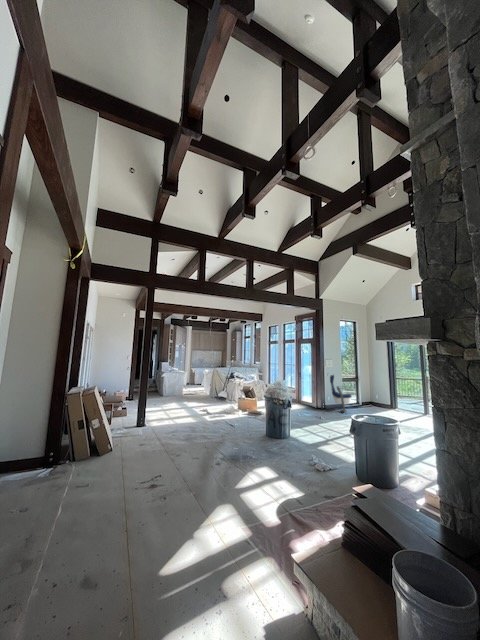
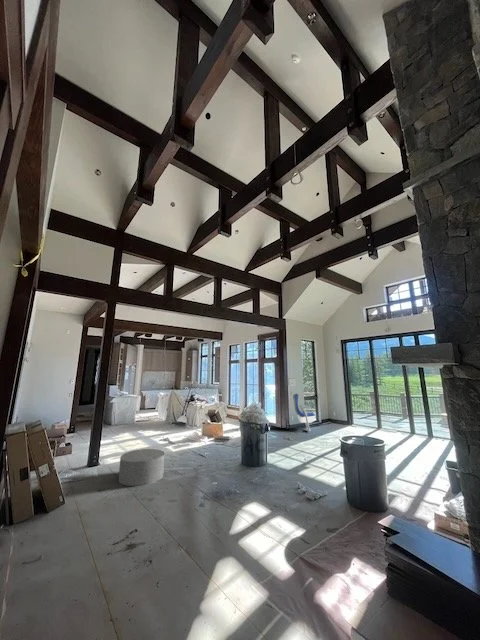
ottoman: none [157,416,195,445] -> present [119,449,164,486]

